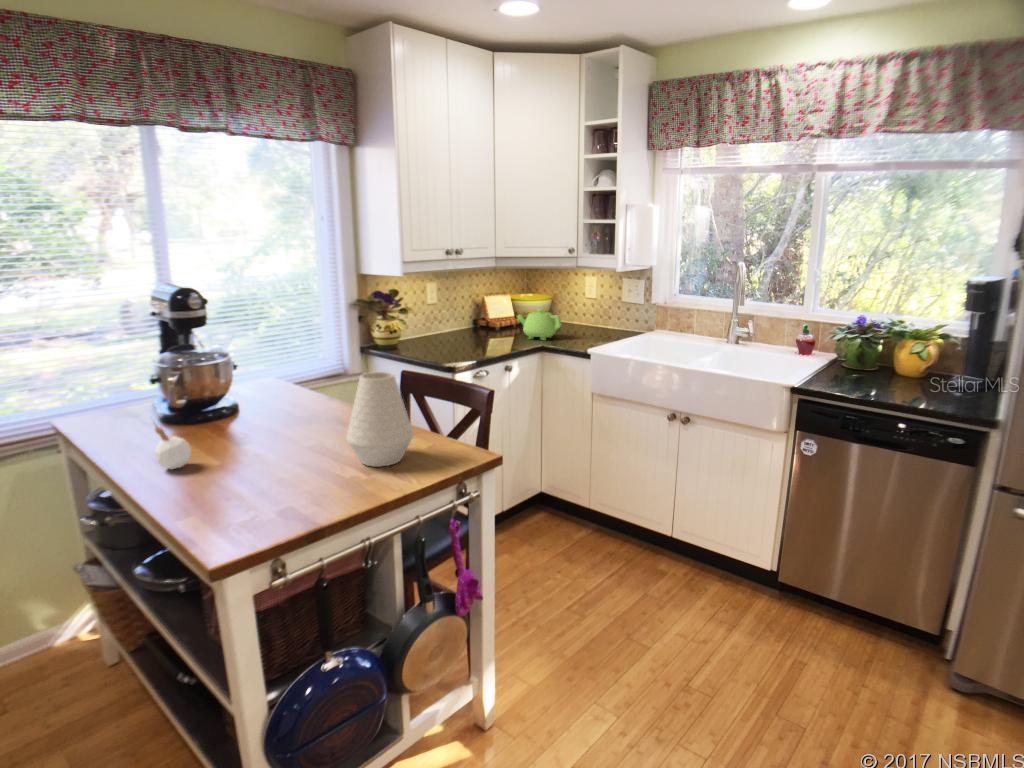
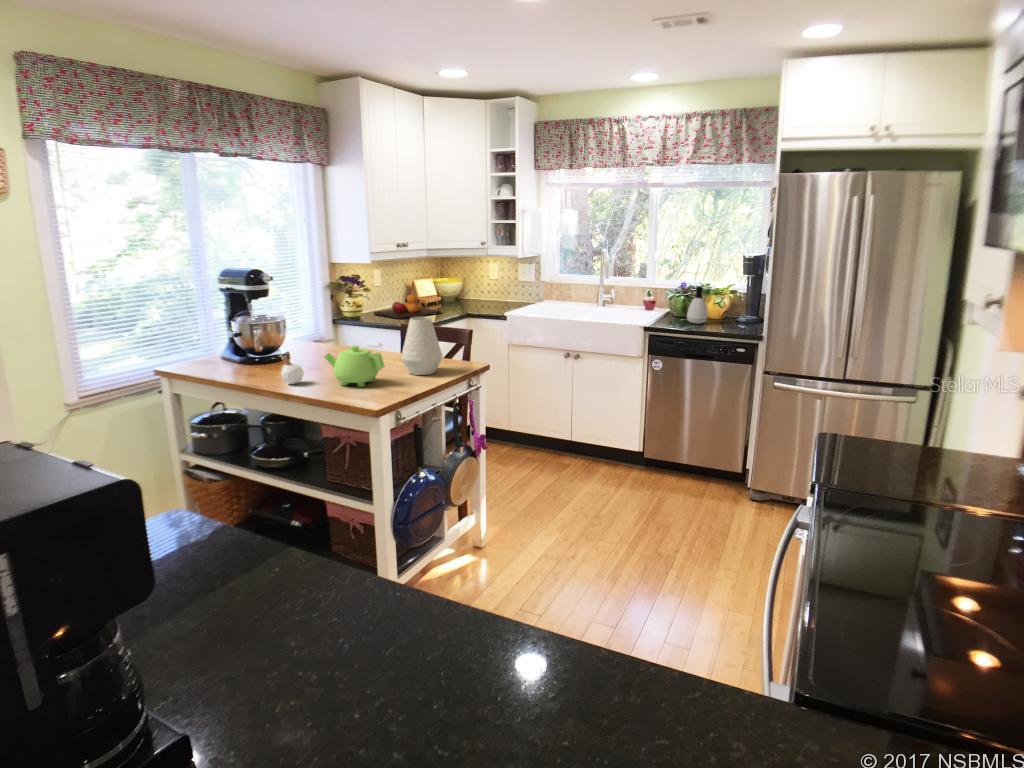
teapot: present [517,309,562,340] -> present [324,346,385,387]
chopping board: none [417,318,503,351] -> present [374,294,441,319]
soap dispenser: none [862,326,908,386] -> present [687,286,708,324]

